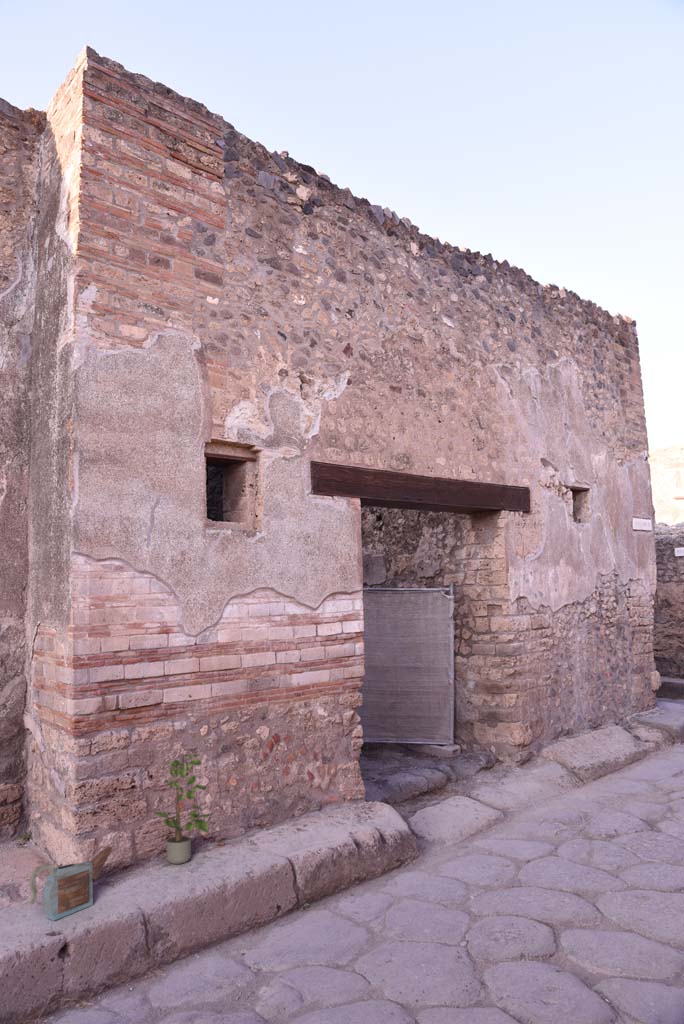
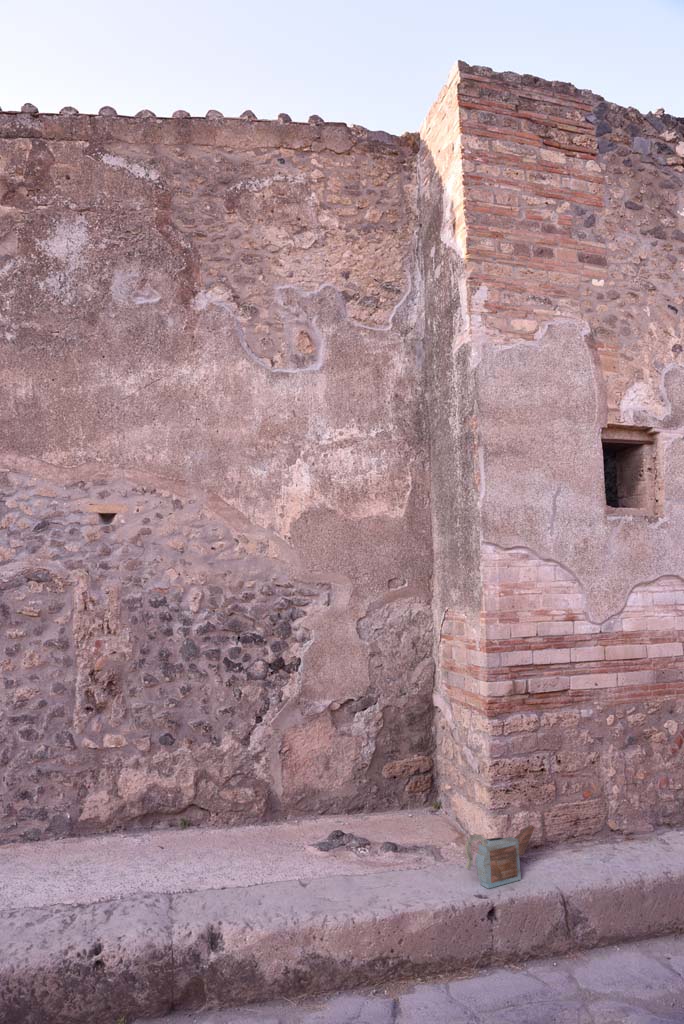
potted plant: present [154,754,211,864] -> none [567,739,628,852]

